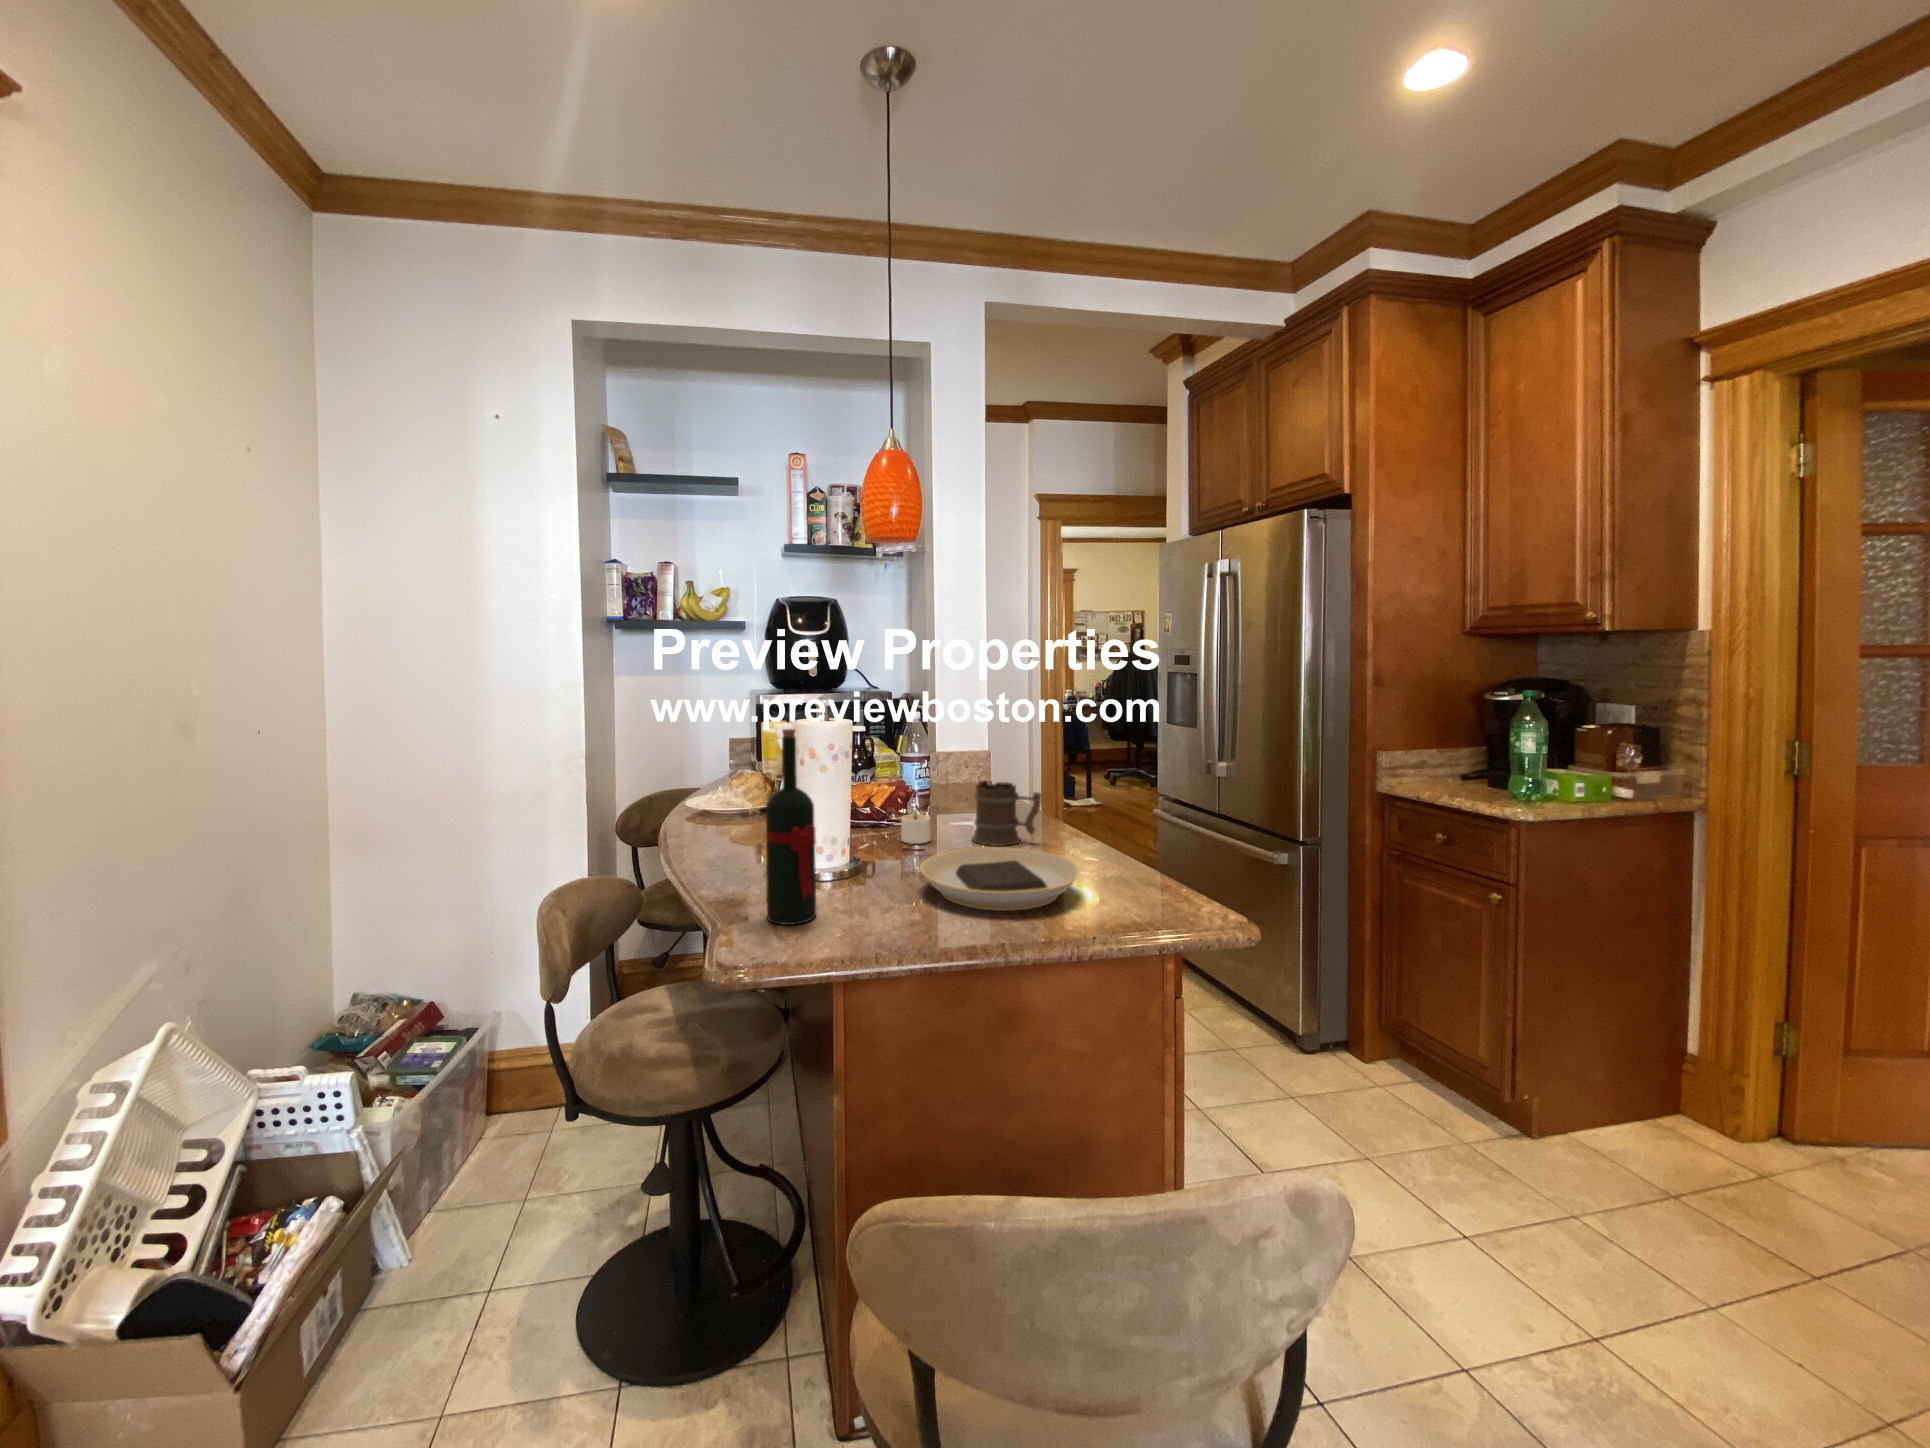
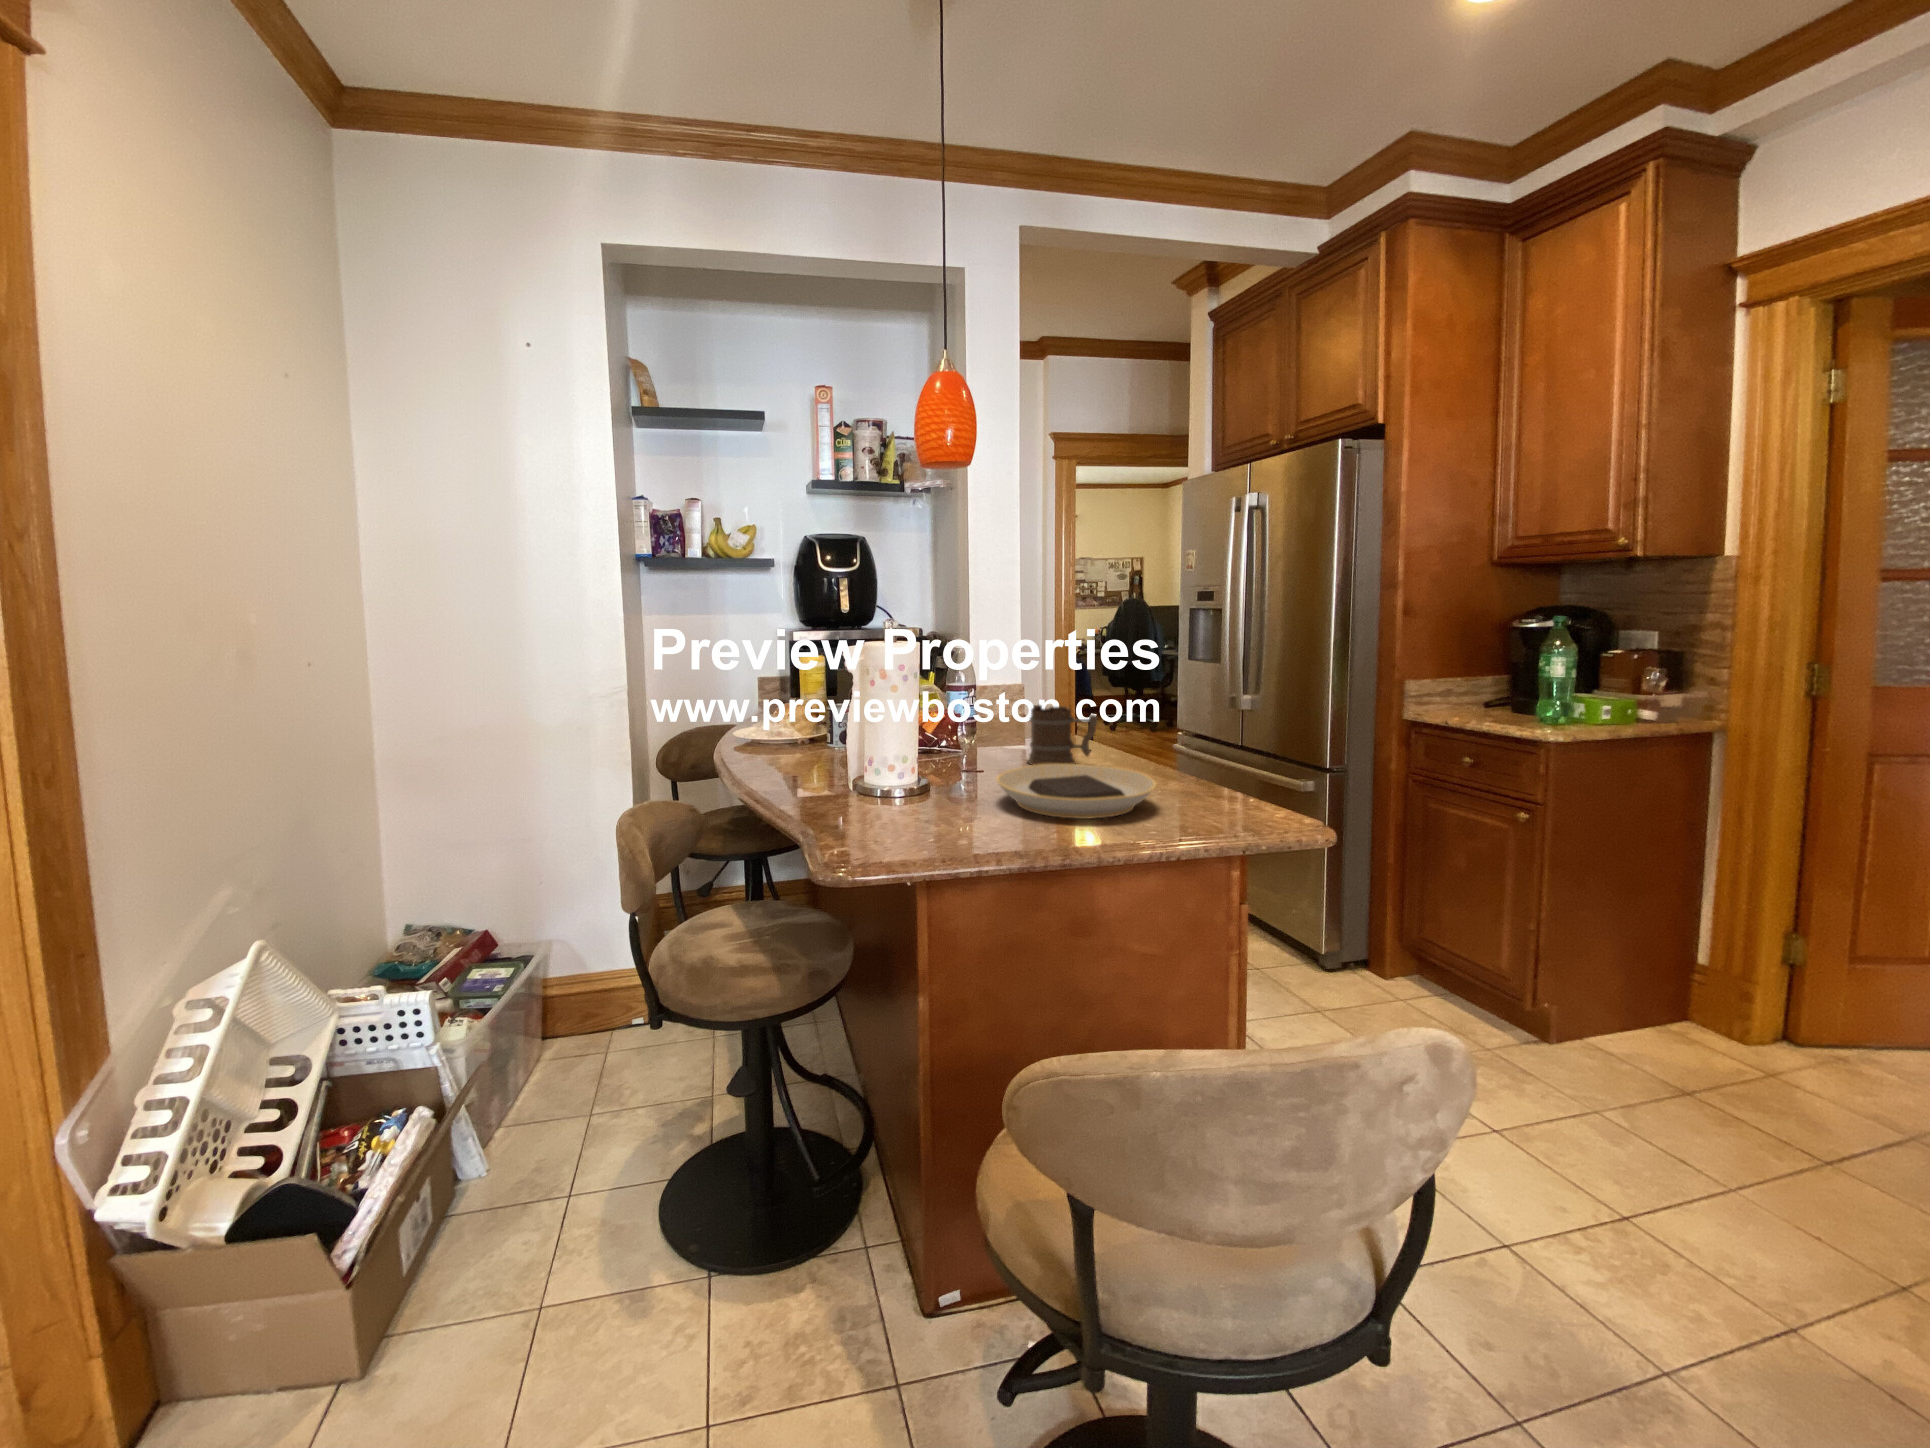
wine bottle: present [766,729,817,925] -> none [855,640,907,832]
candle: present [901,814,931,844] -> none [958,738,999,766]

